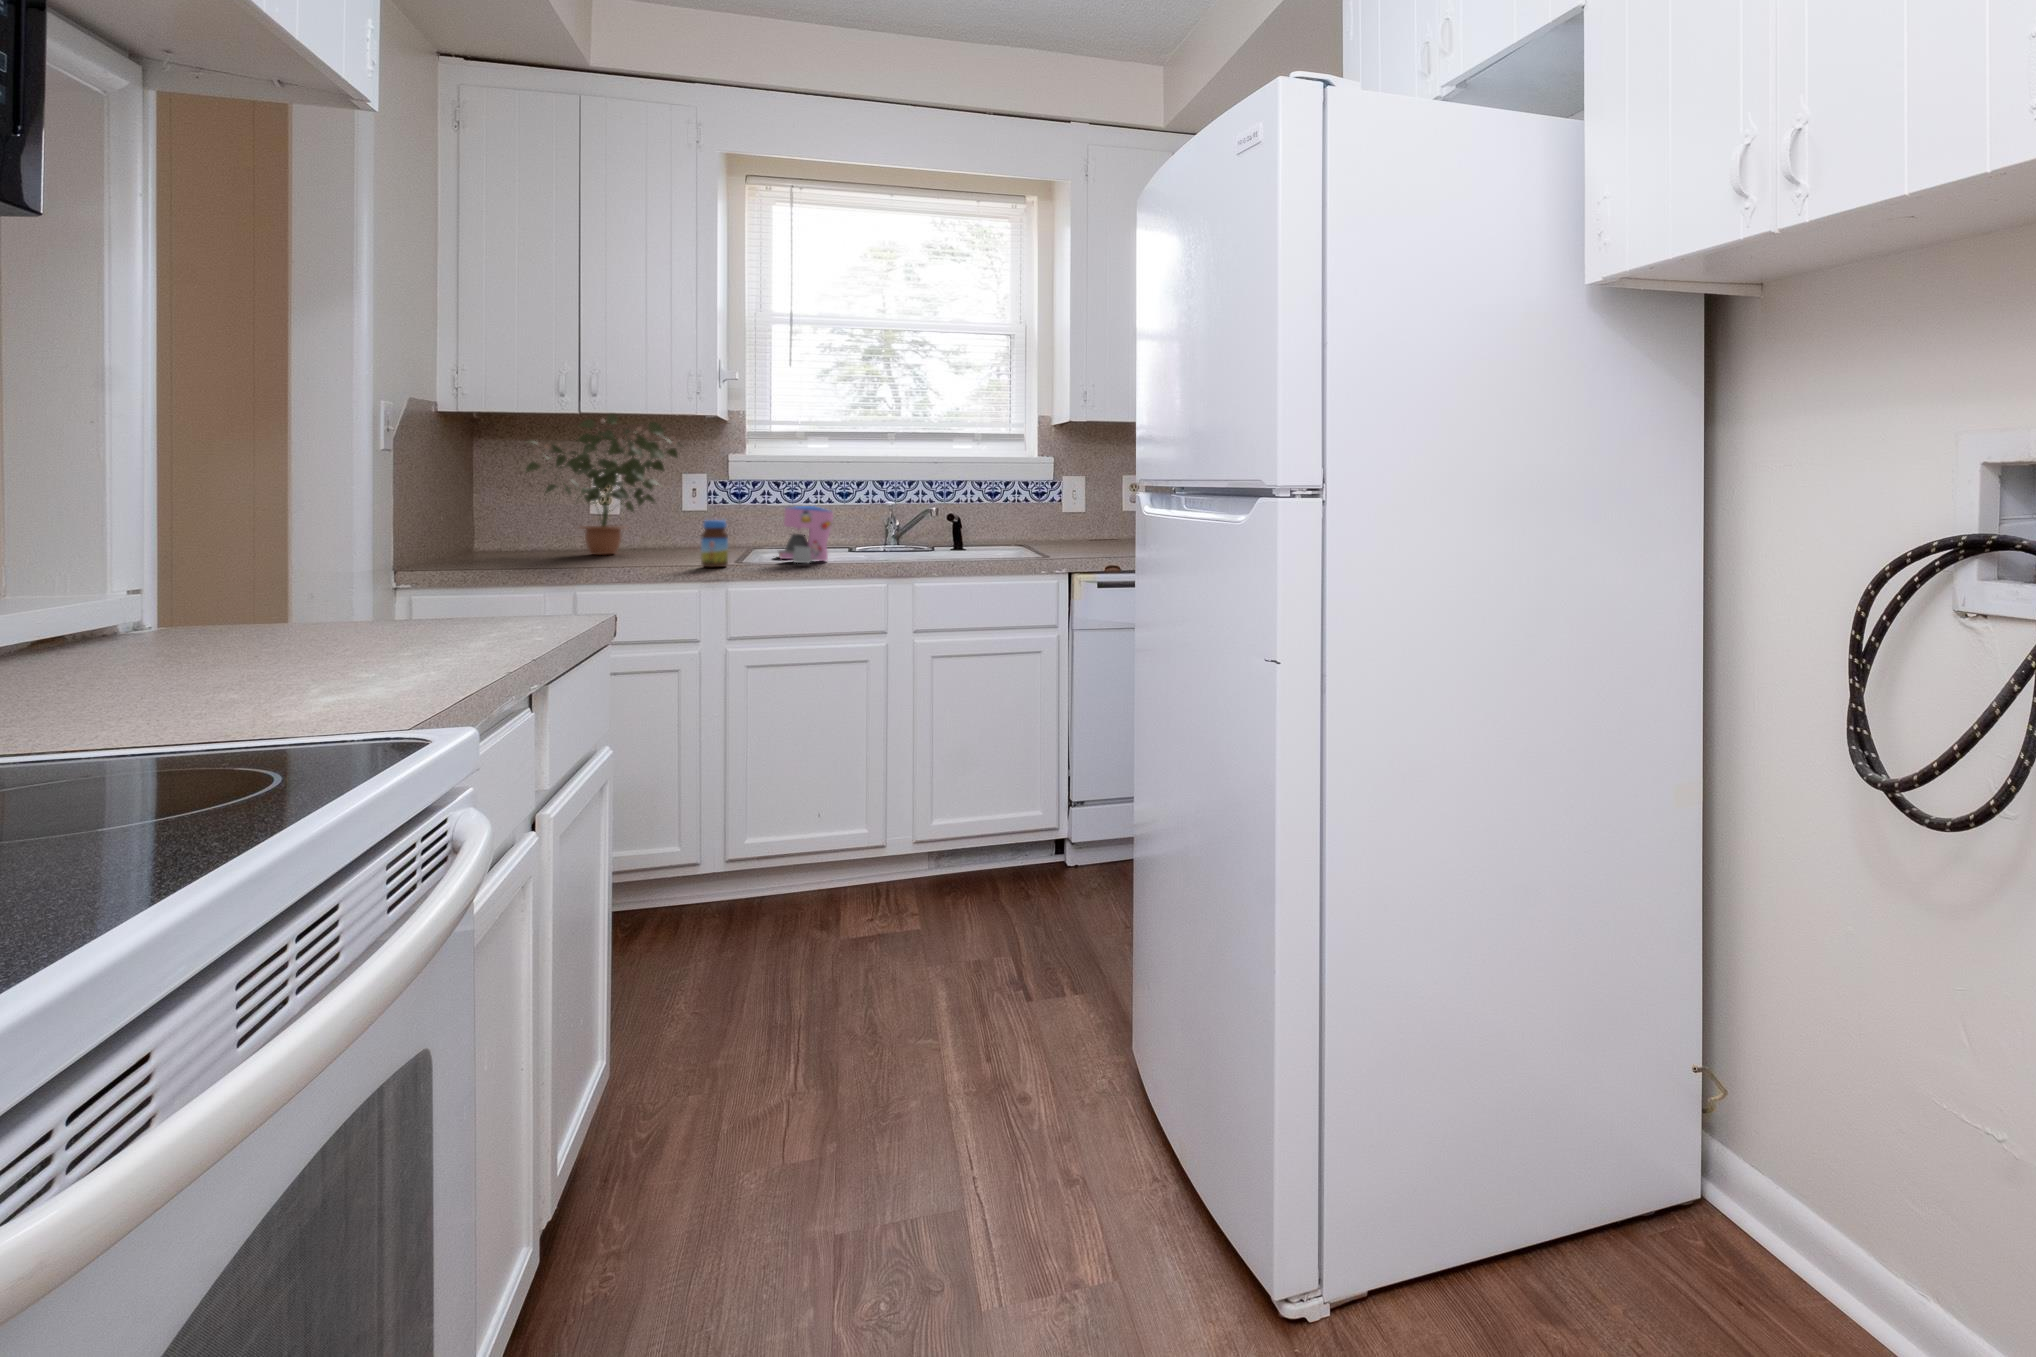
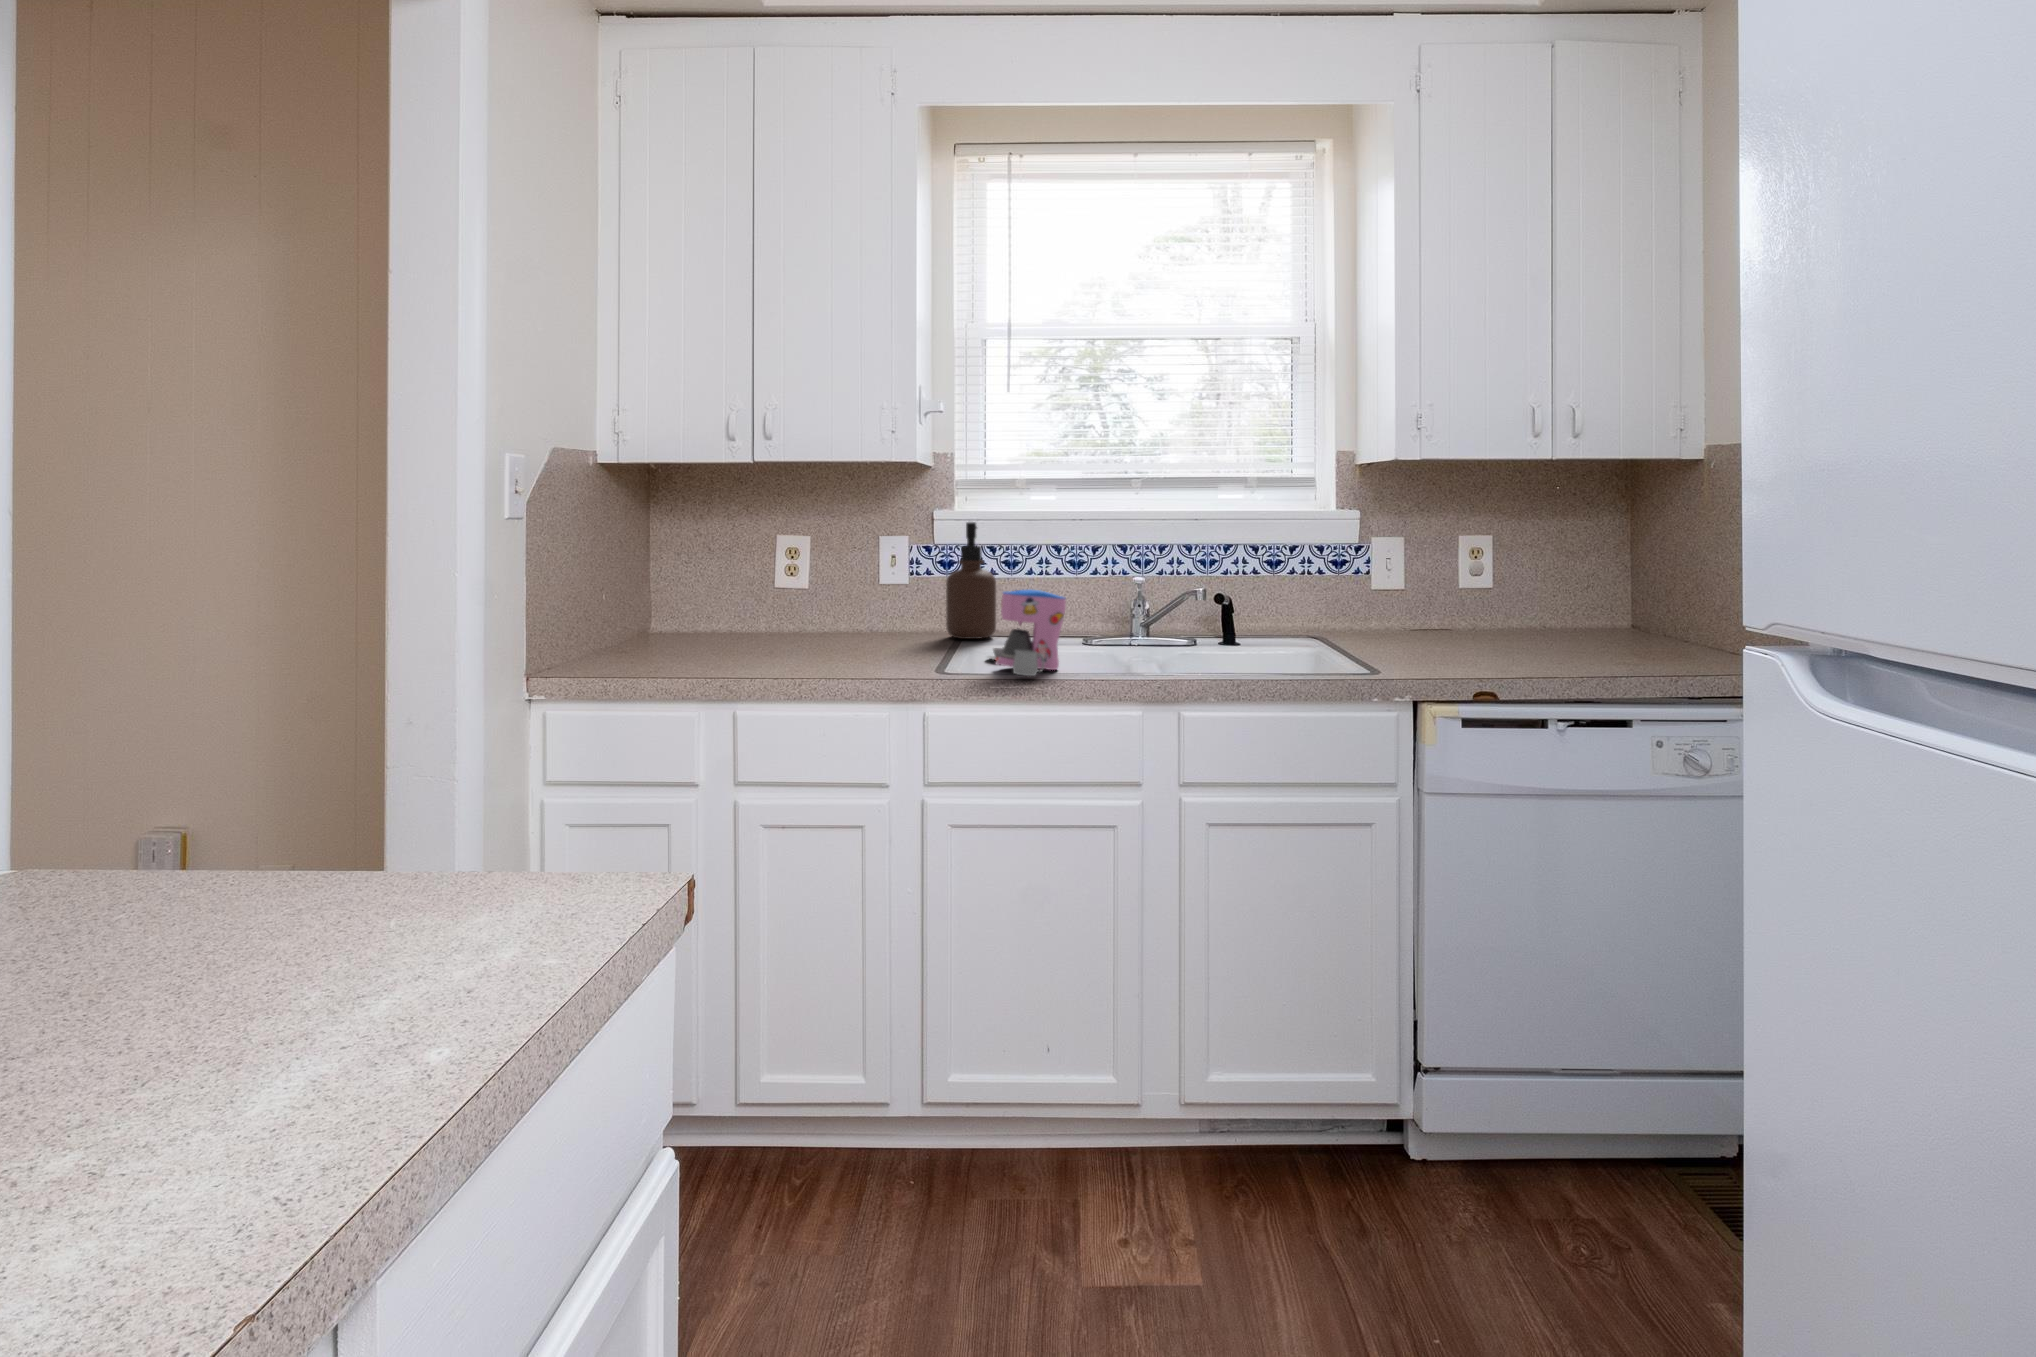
potted plant: present [526,414,680,554] -> none [699,461,880,646]
soap dispenser: none [740,462,781,548] -> present [946,522,996,639]
jar: present [701,520,728,567] -> none [896,611,930,678]

